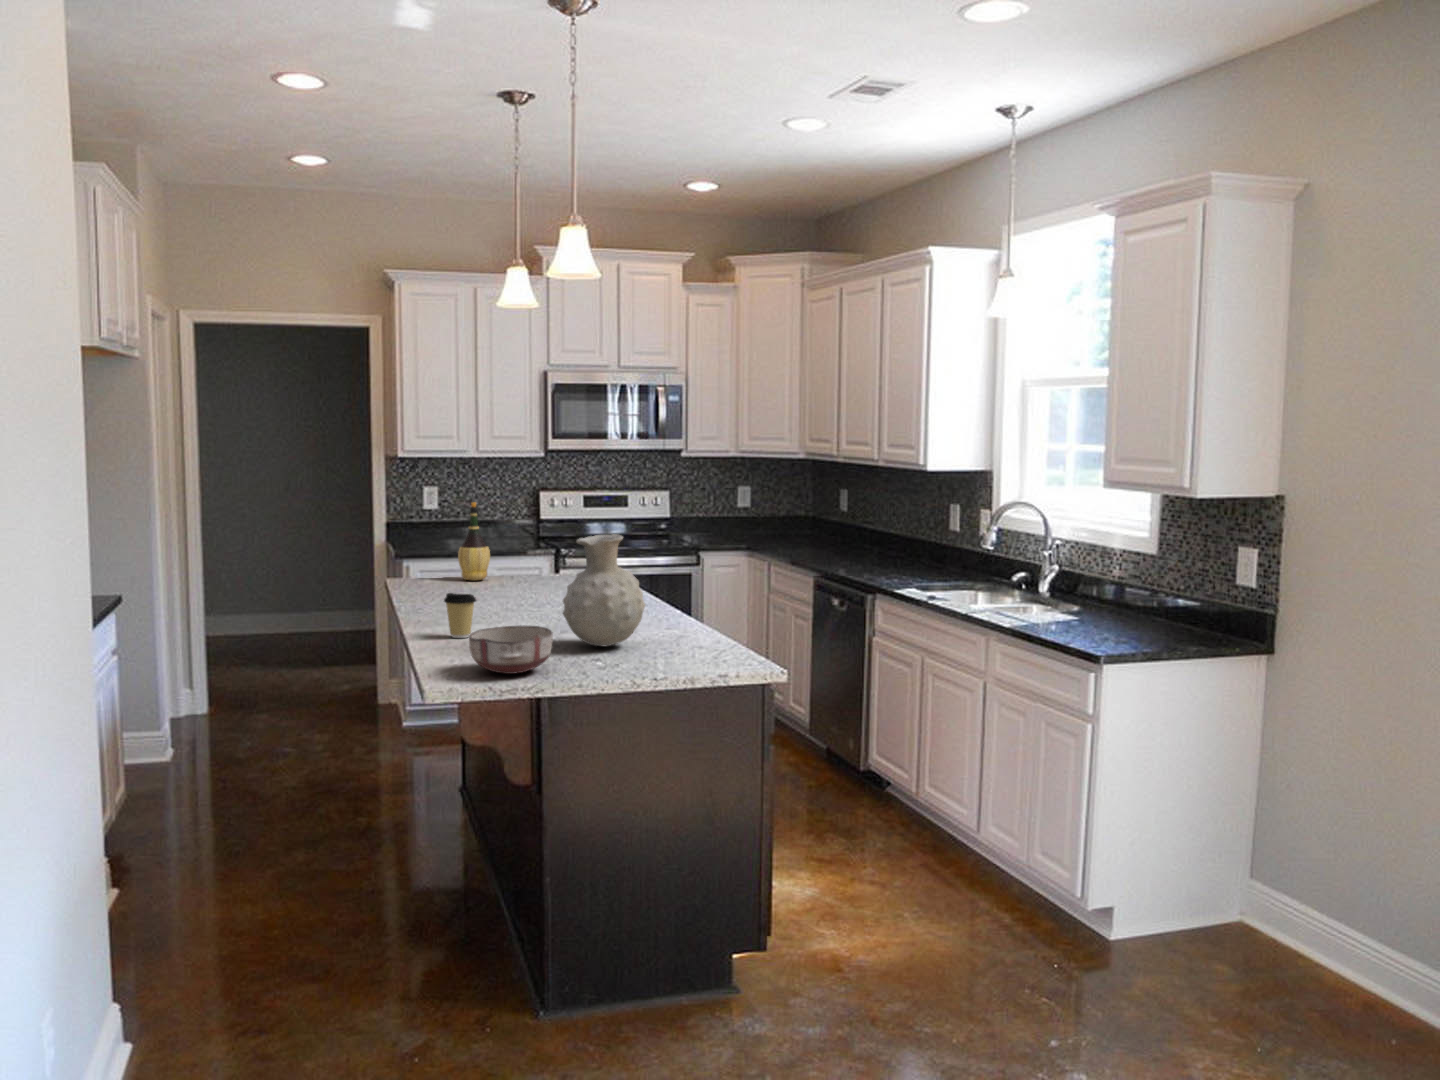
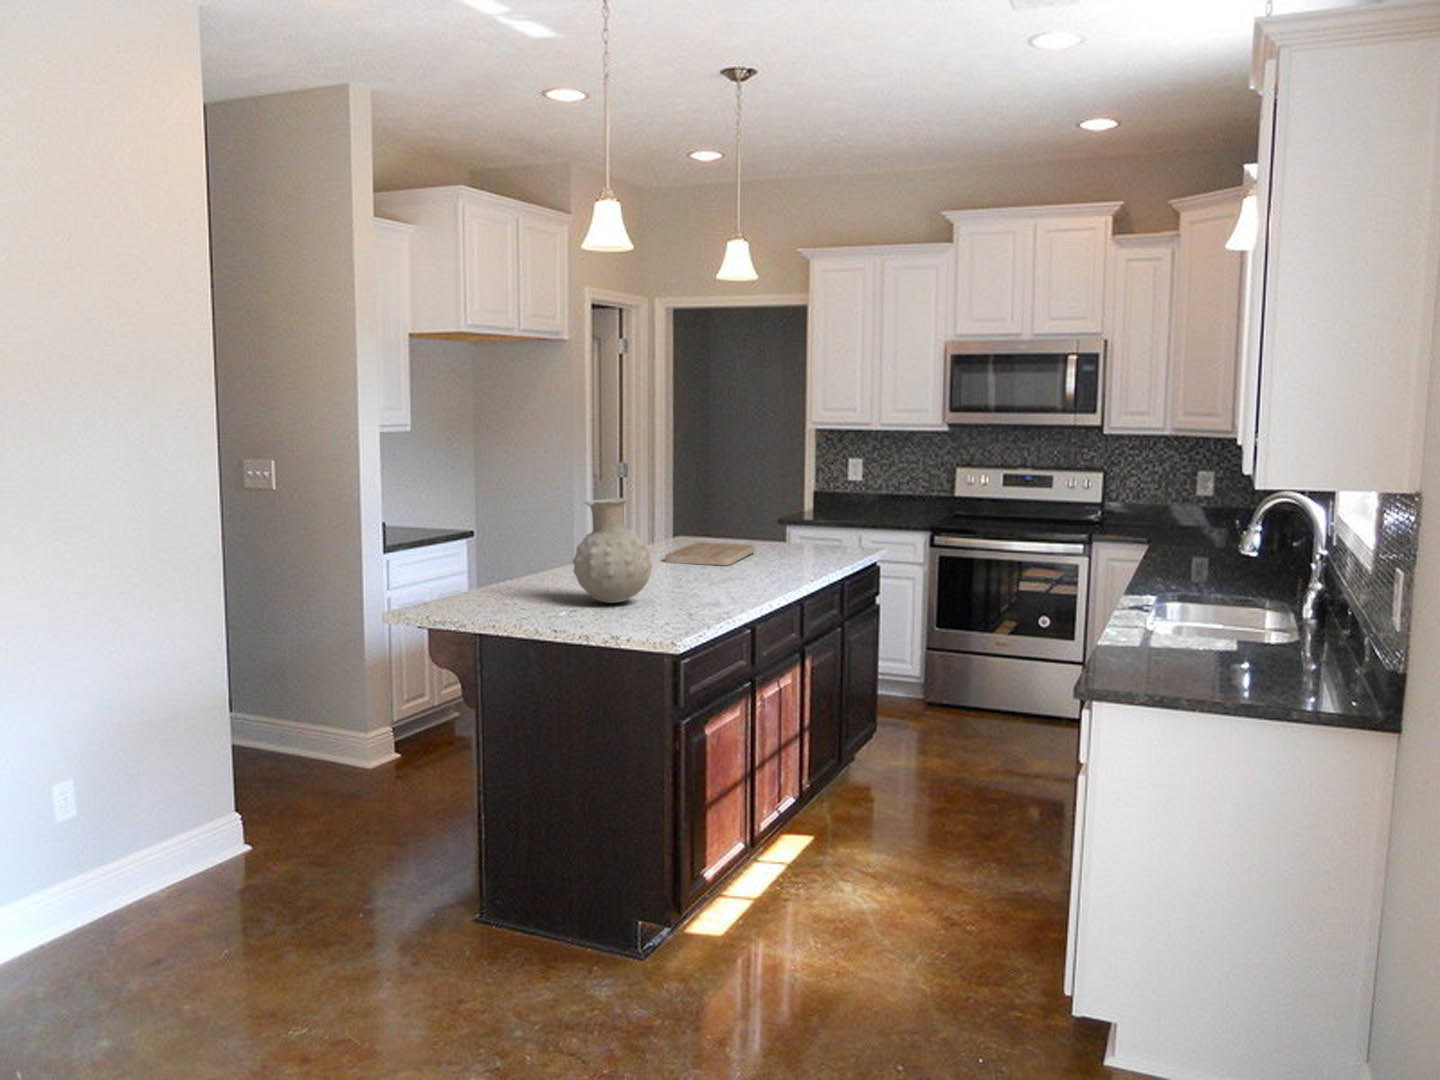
wine bottle: present [458,502,490,580] -> none [723,470,753,545]
cutting board: none [457,578,548,604] -> present [665,542,755,566]
coffee cup: present [444,593,476,638] -> none [530,543,559,583]
ceramic bowl: present [469,626,553,674] -> none [437,570,511,610]

